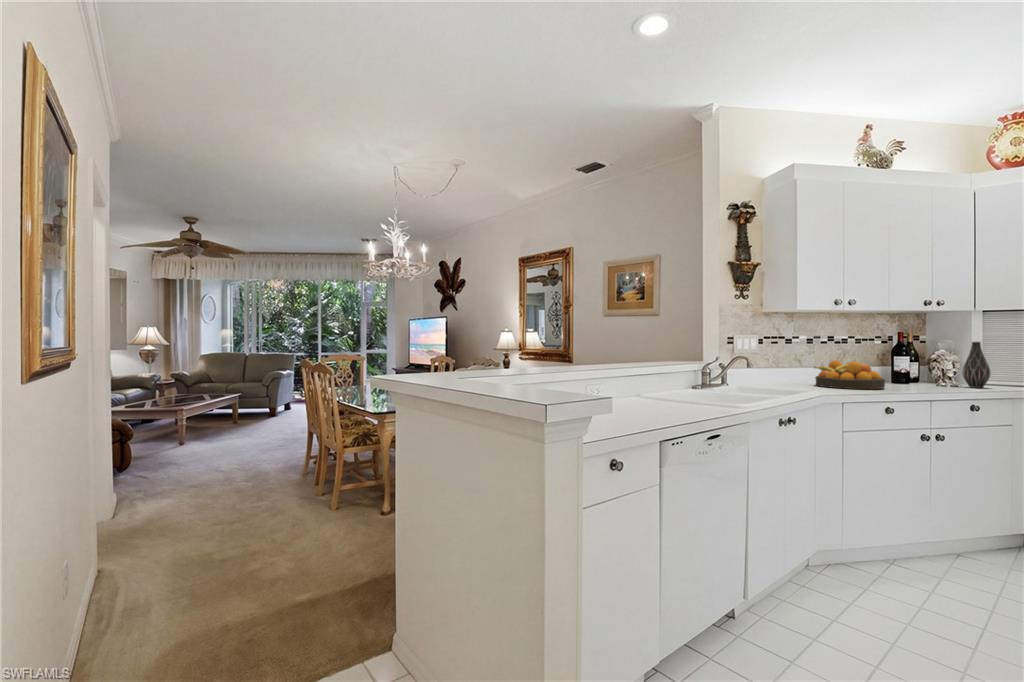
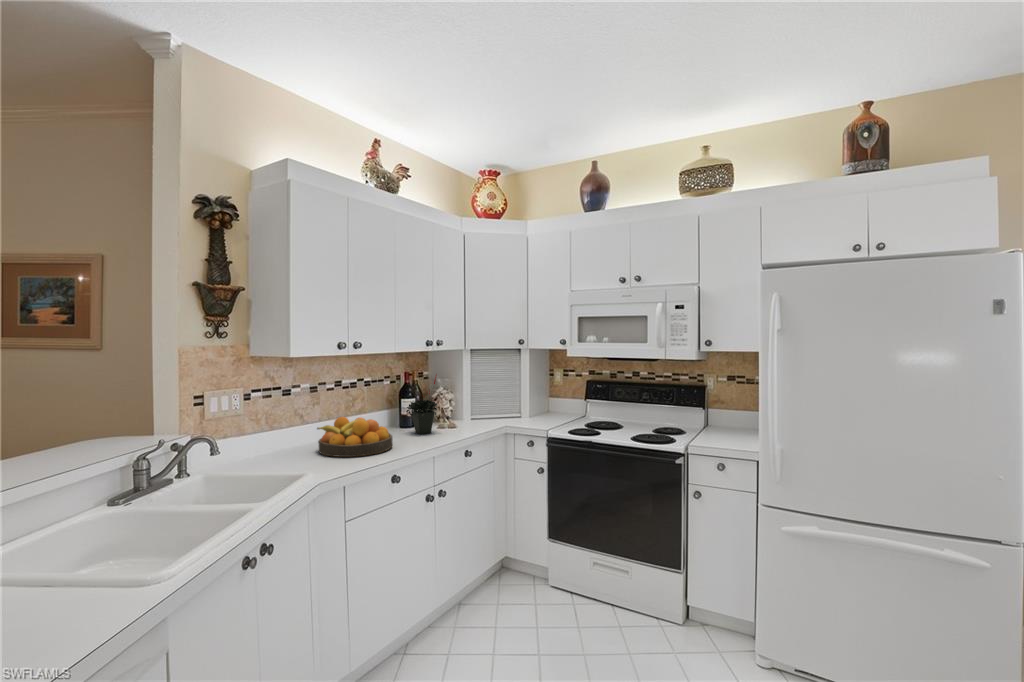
potted plant: none [899,329,938,387] -> present [406,377,437,434]
vase: present [963,342,991,388] -> none [457,381,477,427]

